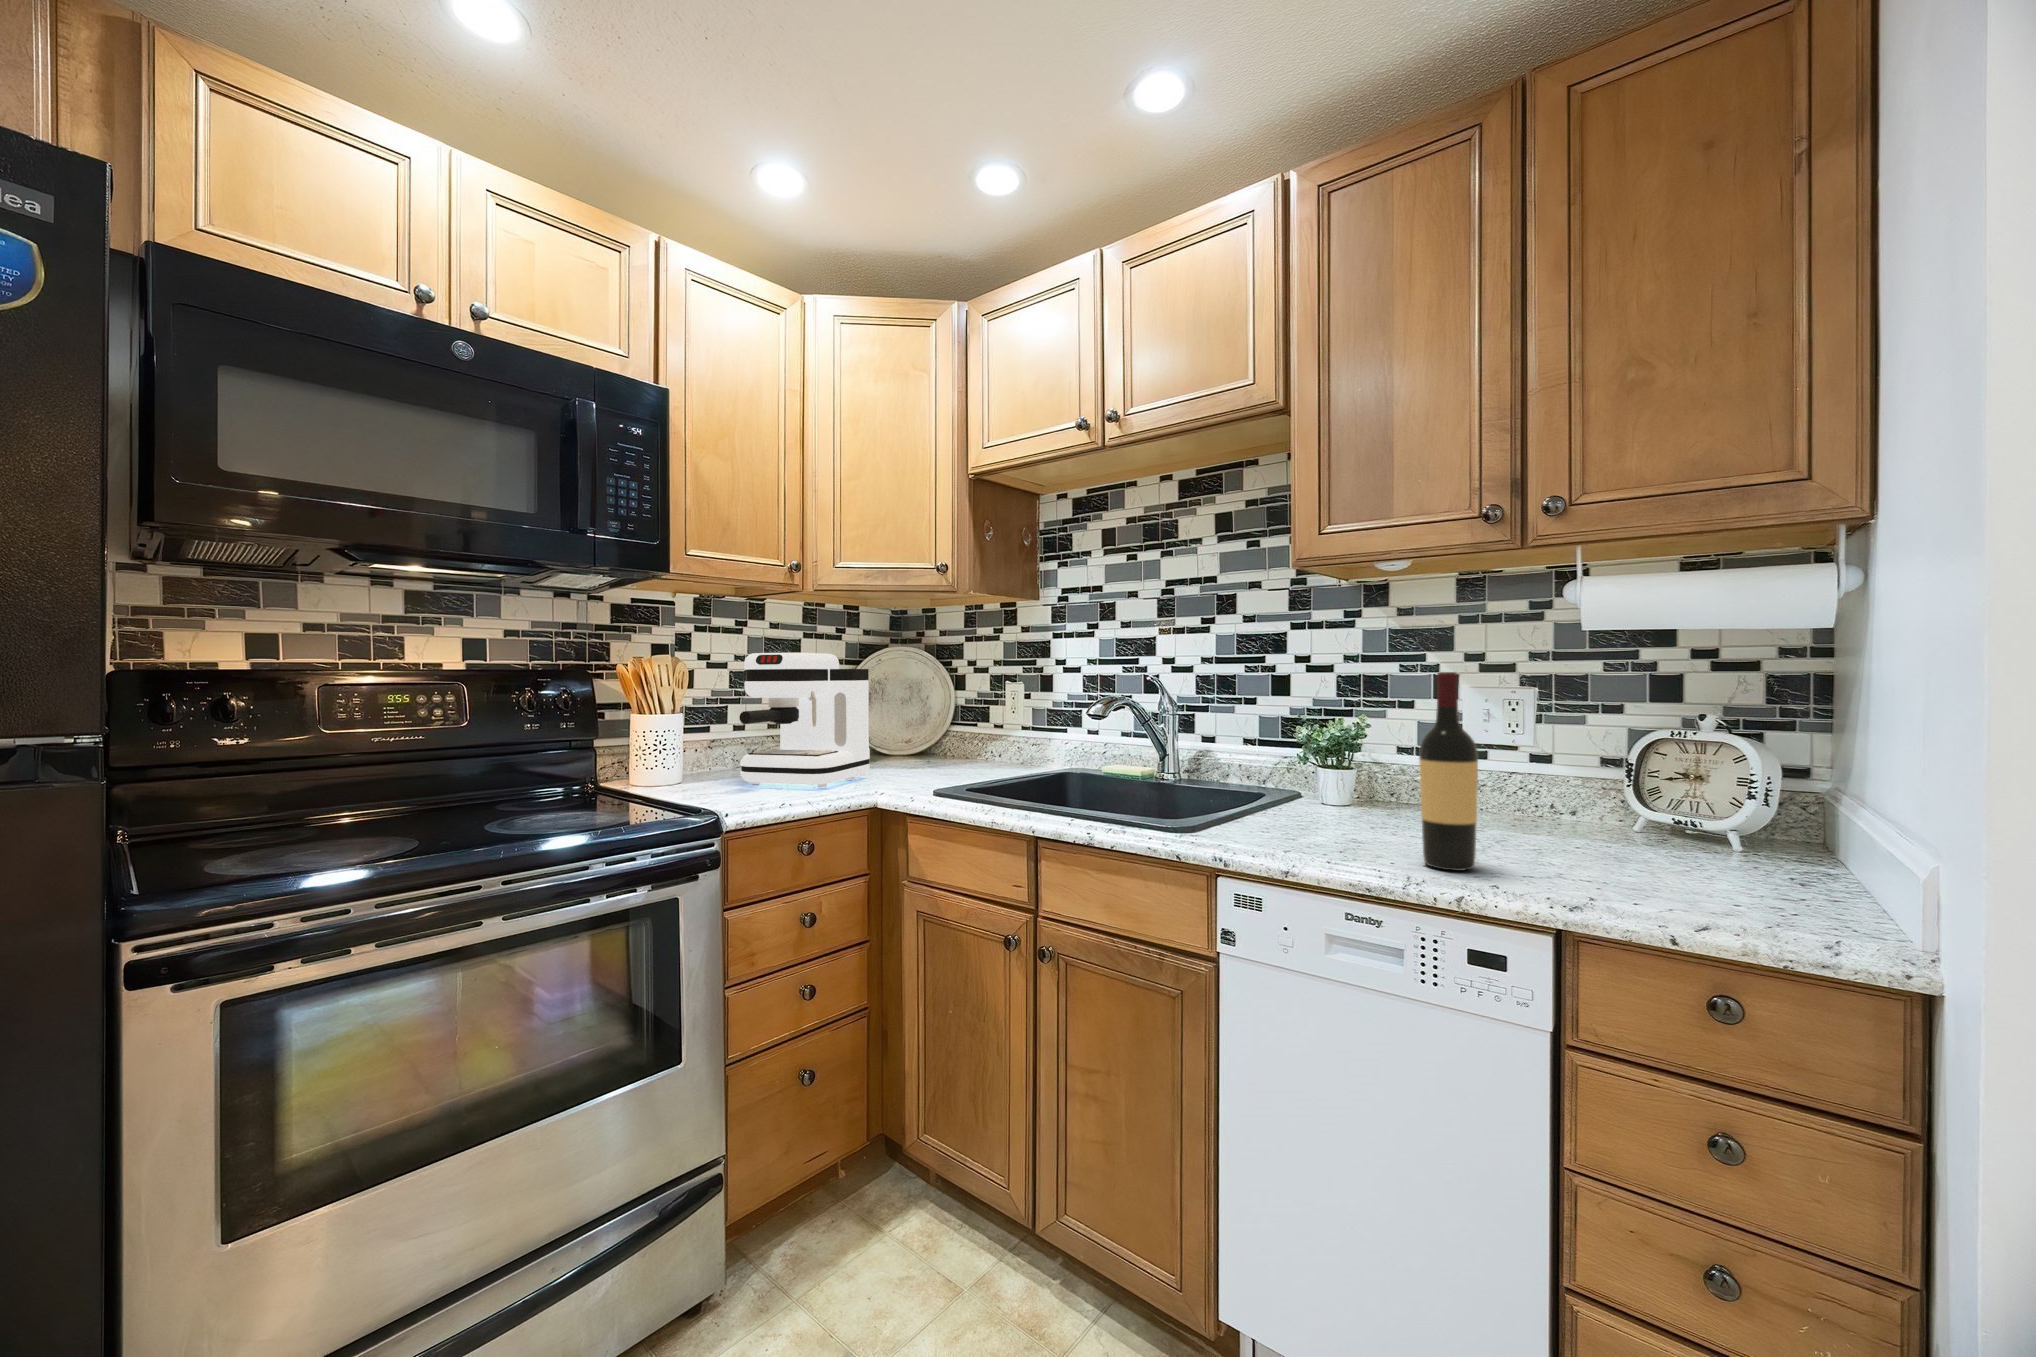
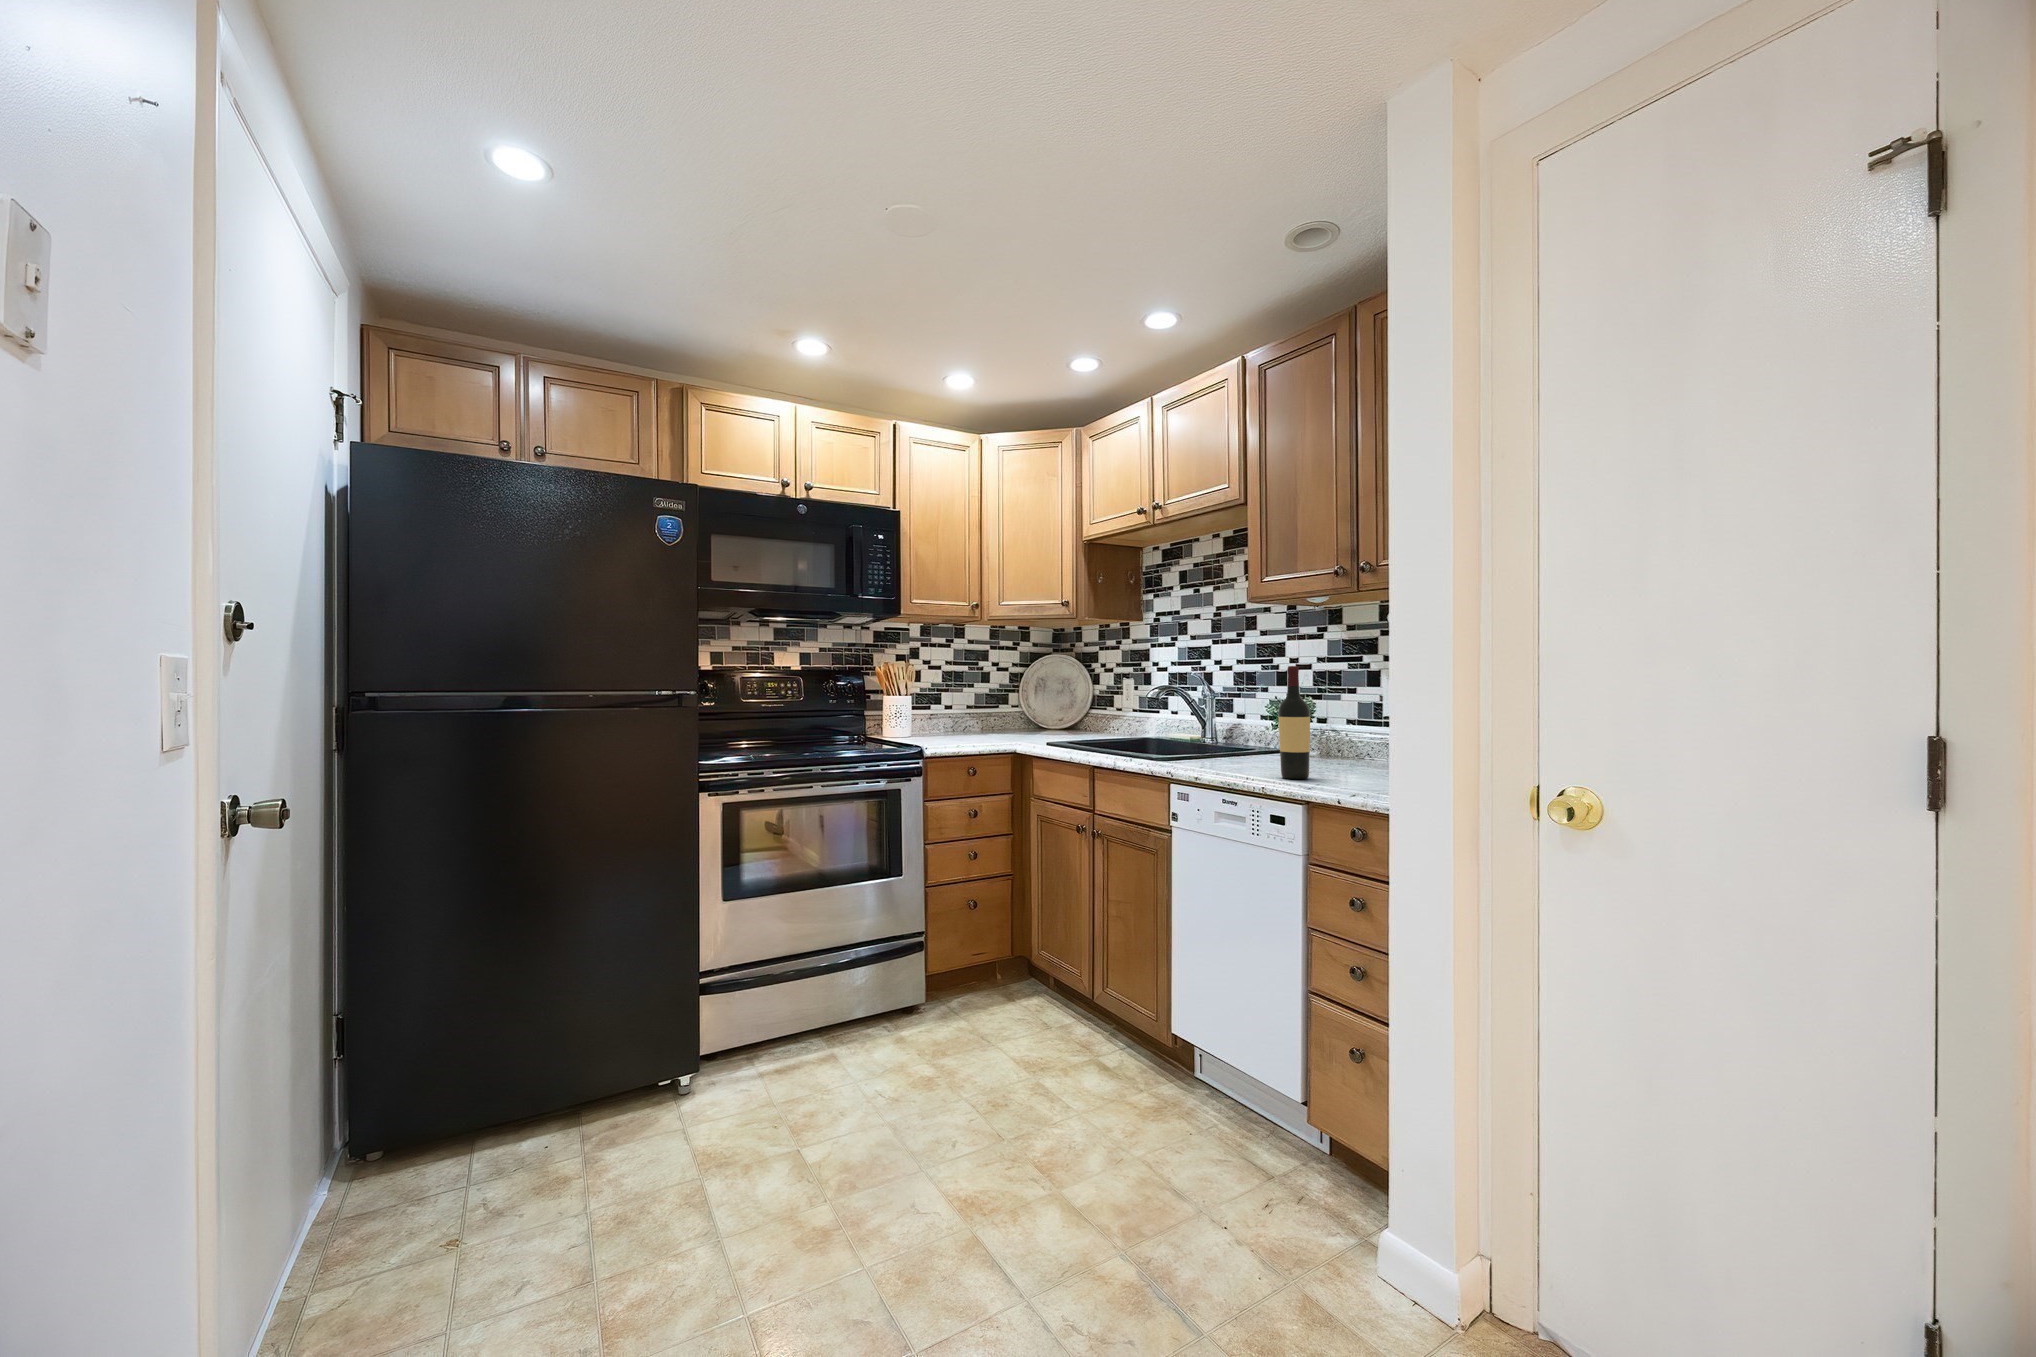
coffee maker: present [739,653,870,787] -> none [941,659,1022,741]

